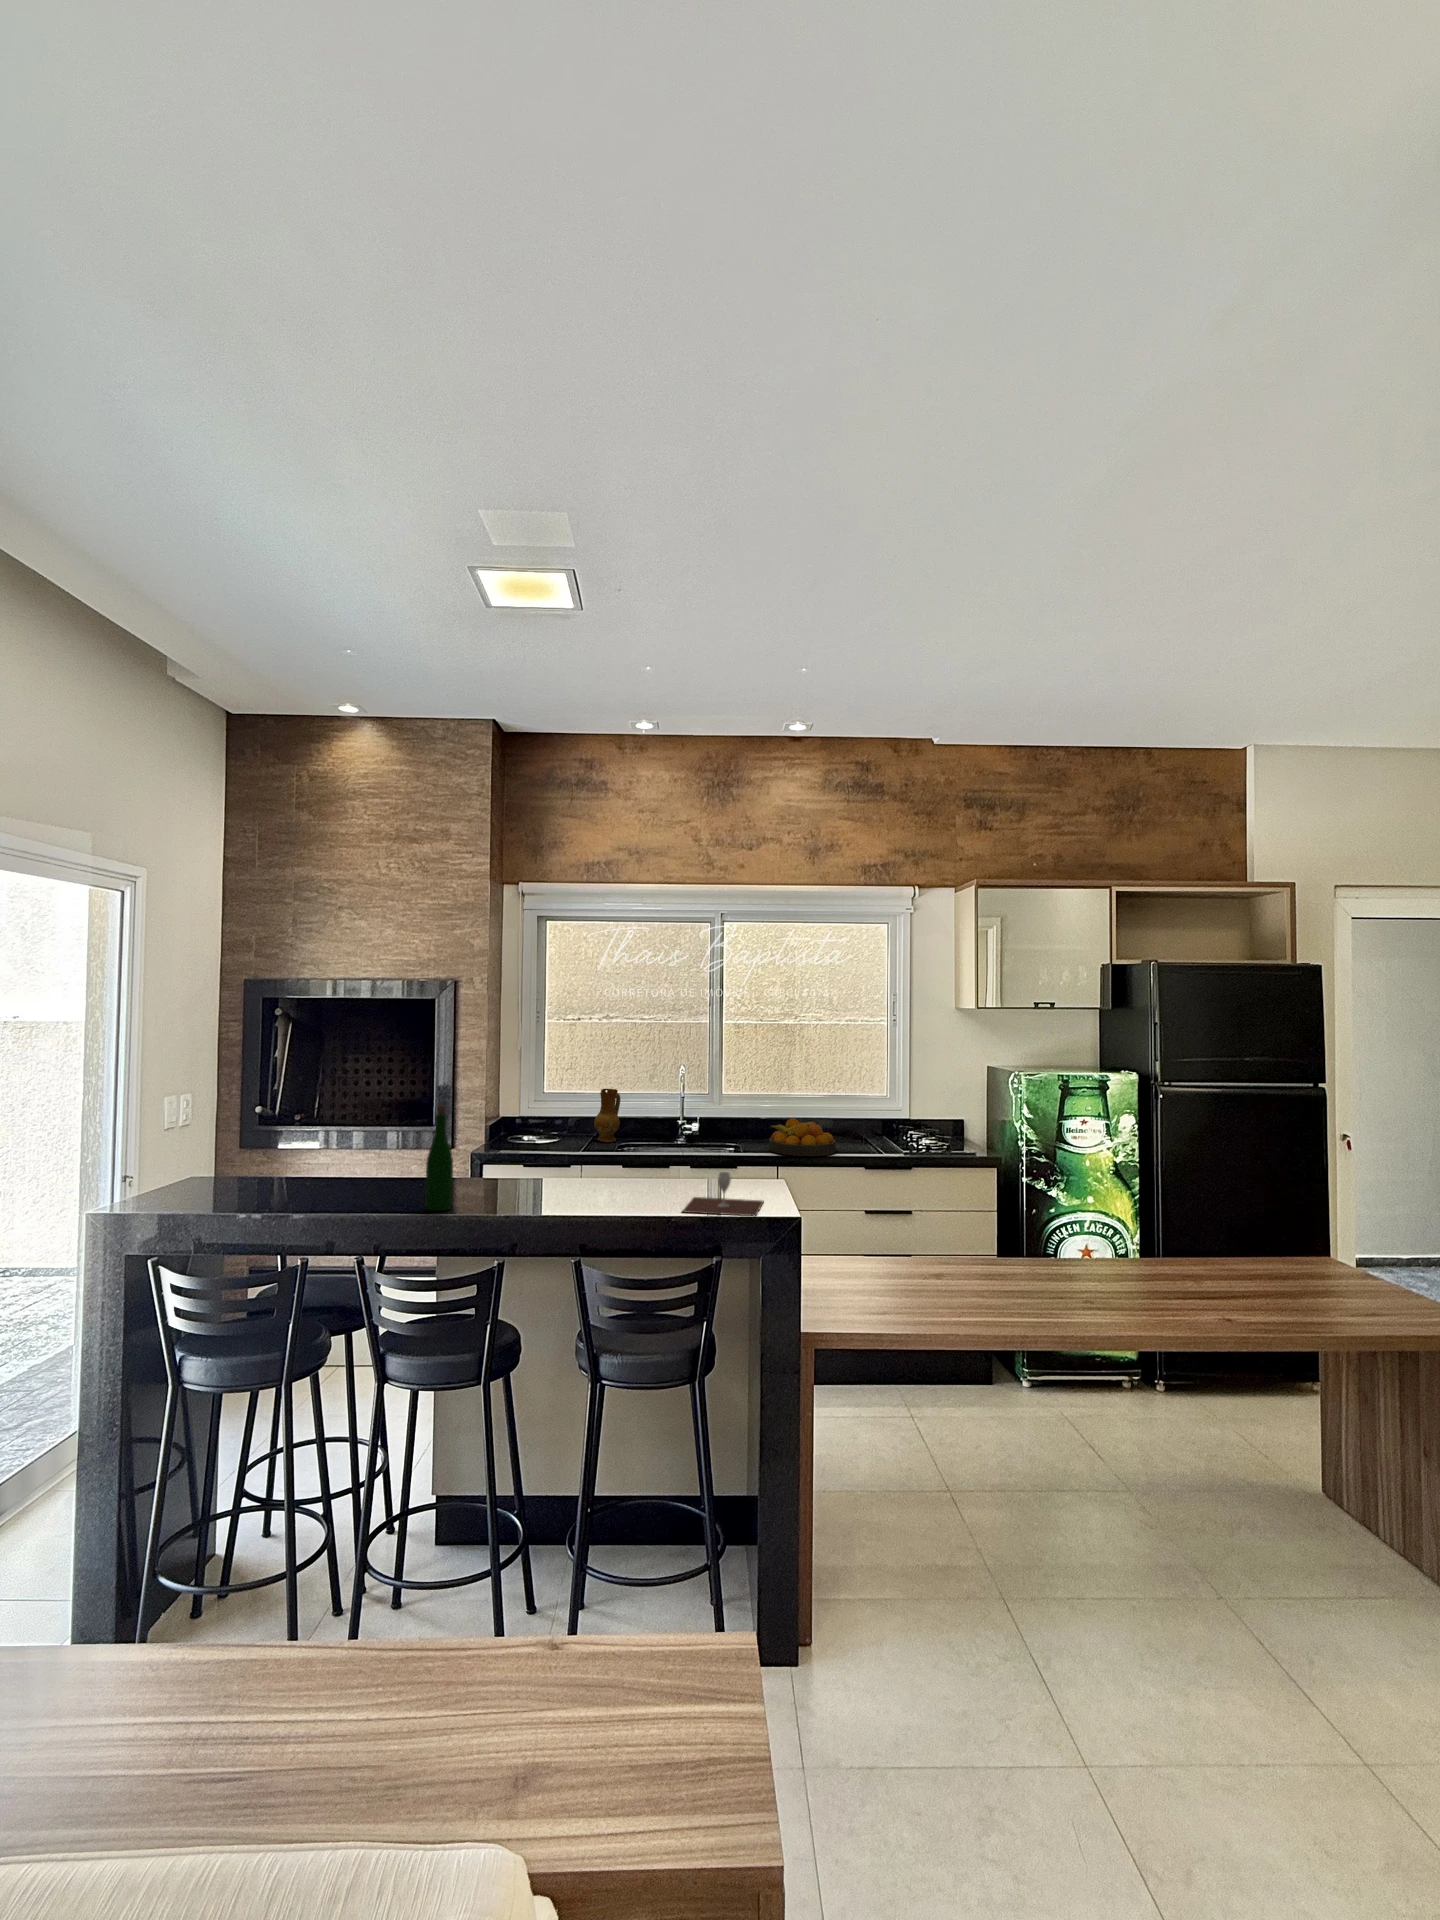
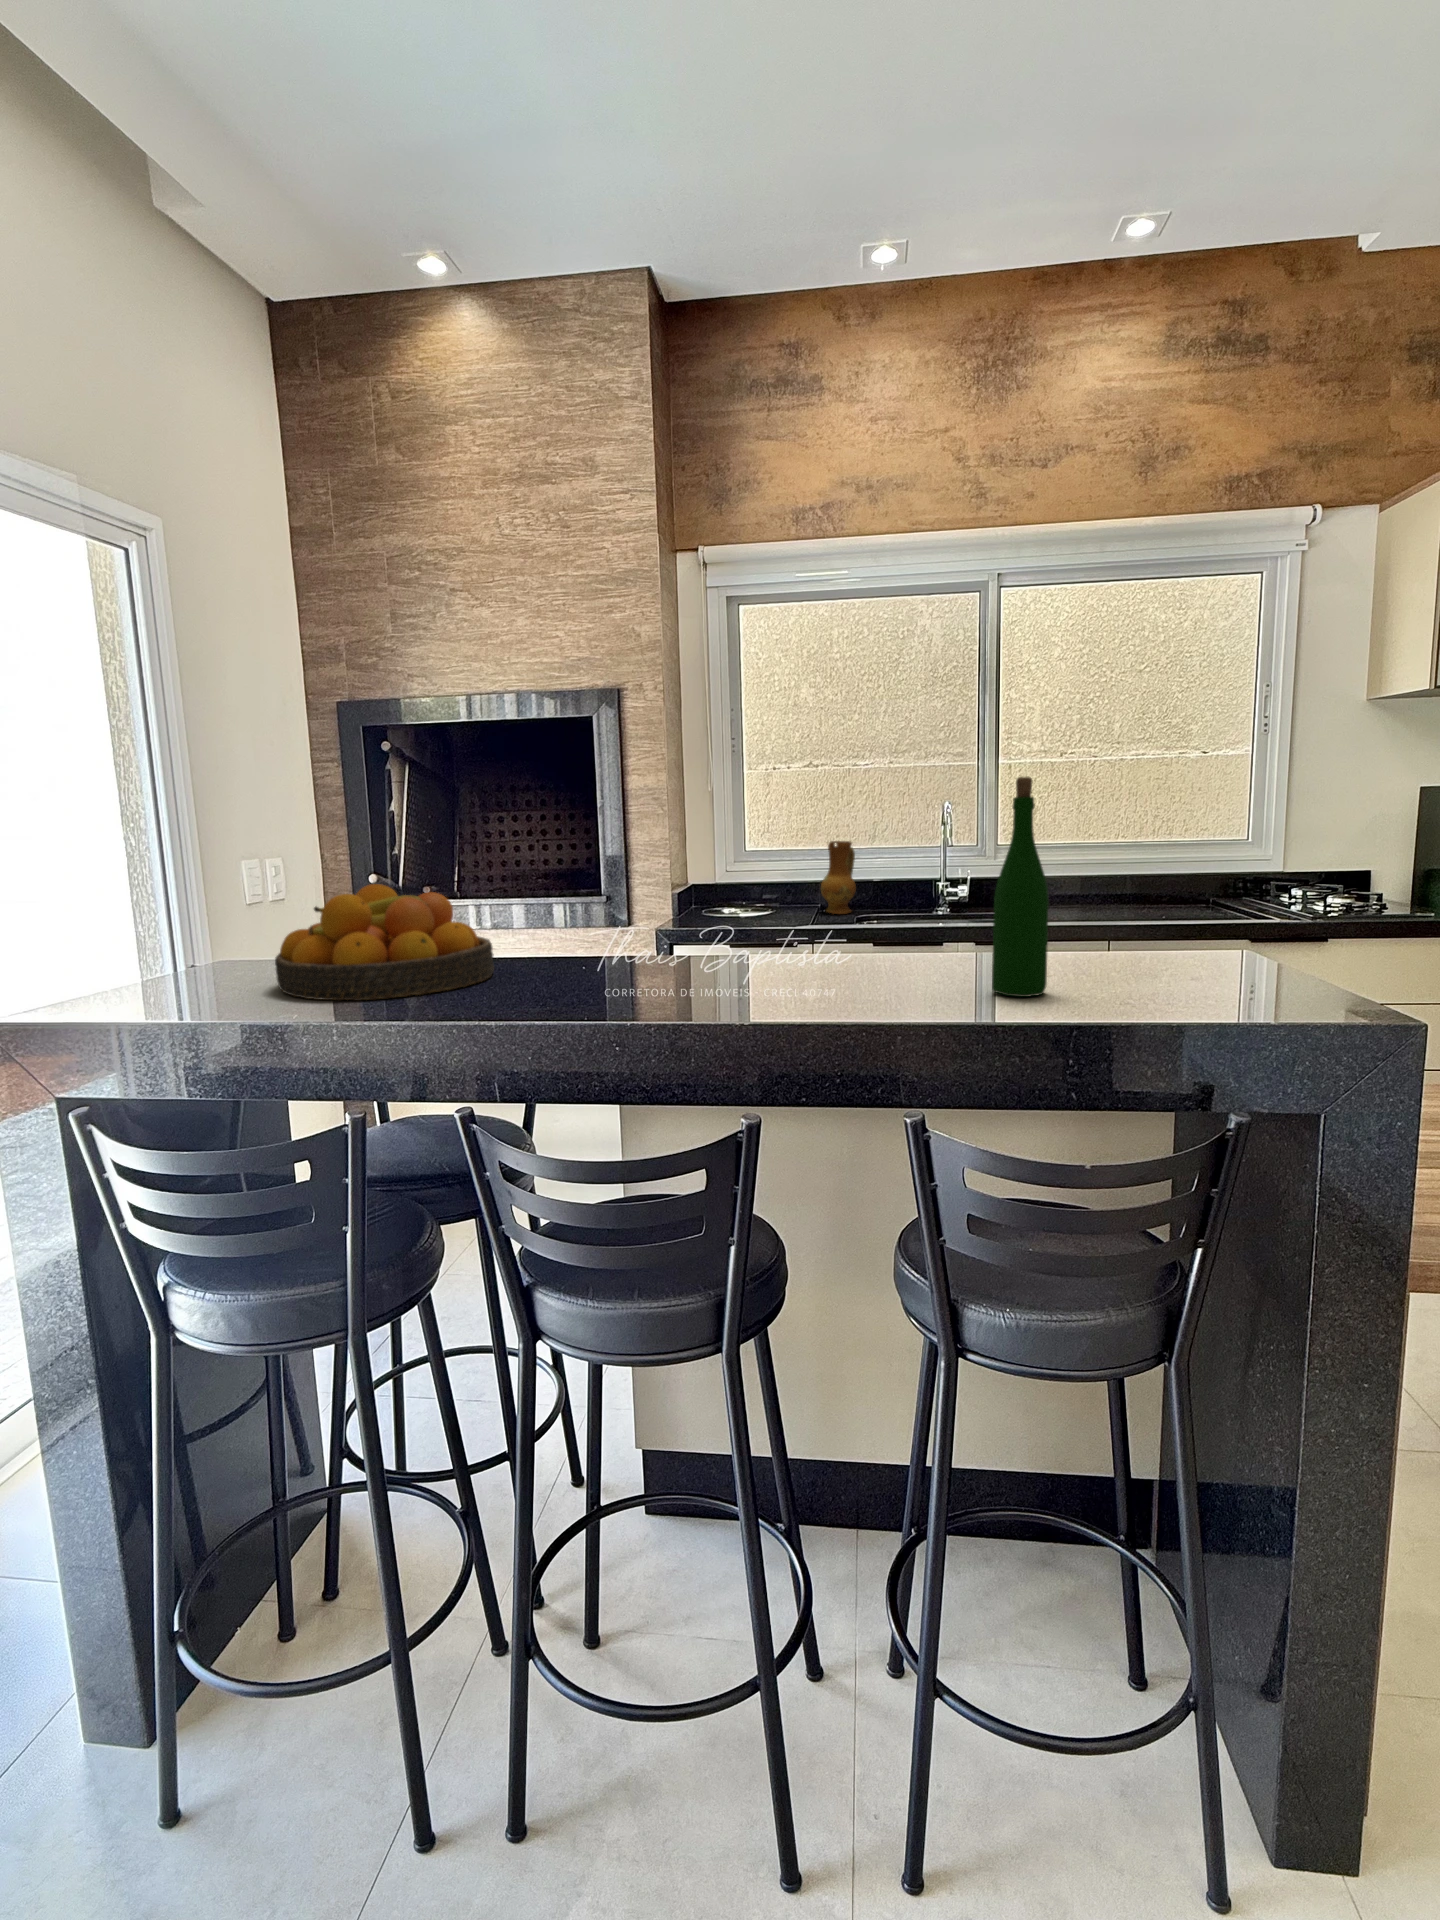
wine bottle: present [425,1105,453,1211] -> present [992,777,1049,997]
fruit bowl: present [769,1118,836,1156] -> present [275,884,494,1001]
wine glass: present [683,1172,763,1216] -> none [1117,919,1320,1012]

